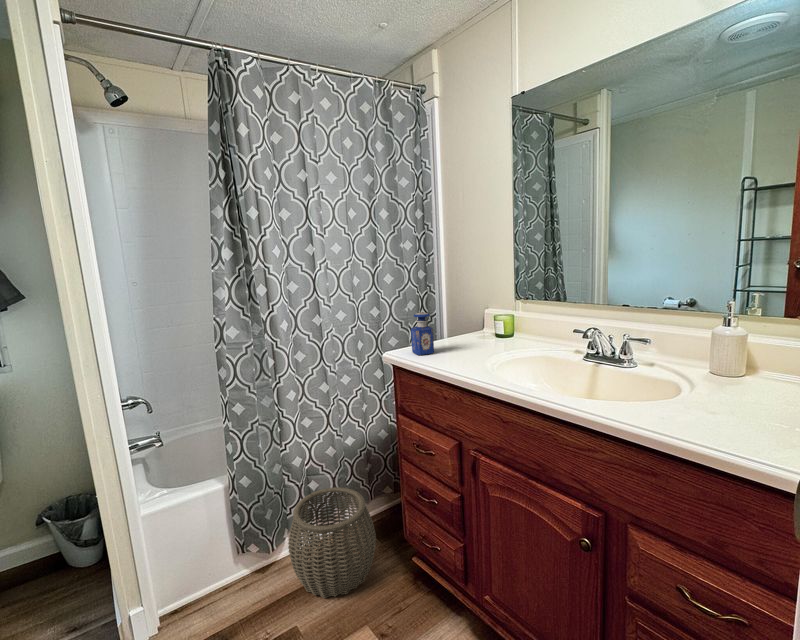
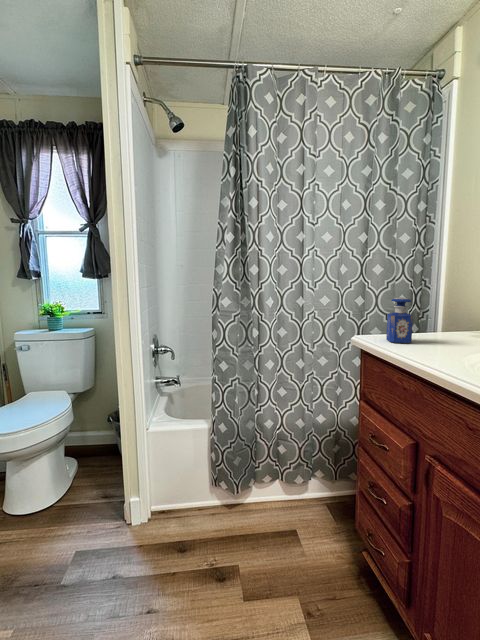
woven basket: present [288,487,376,598] -> none [248,455,329,559]

